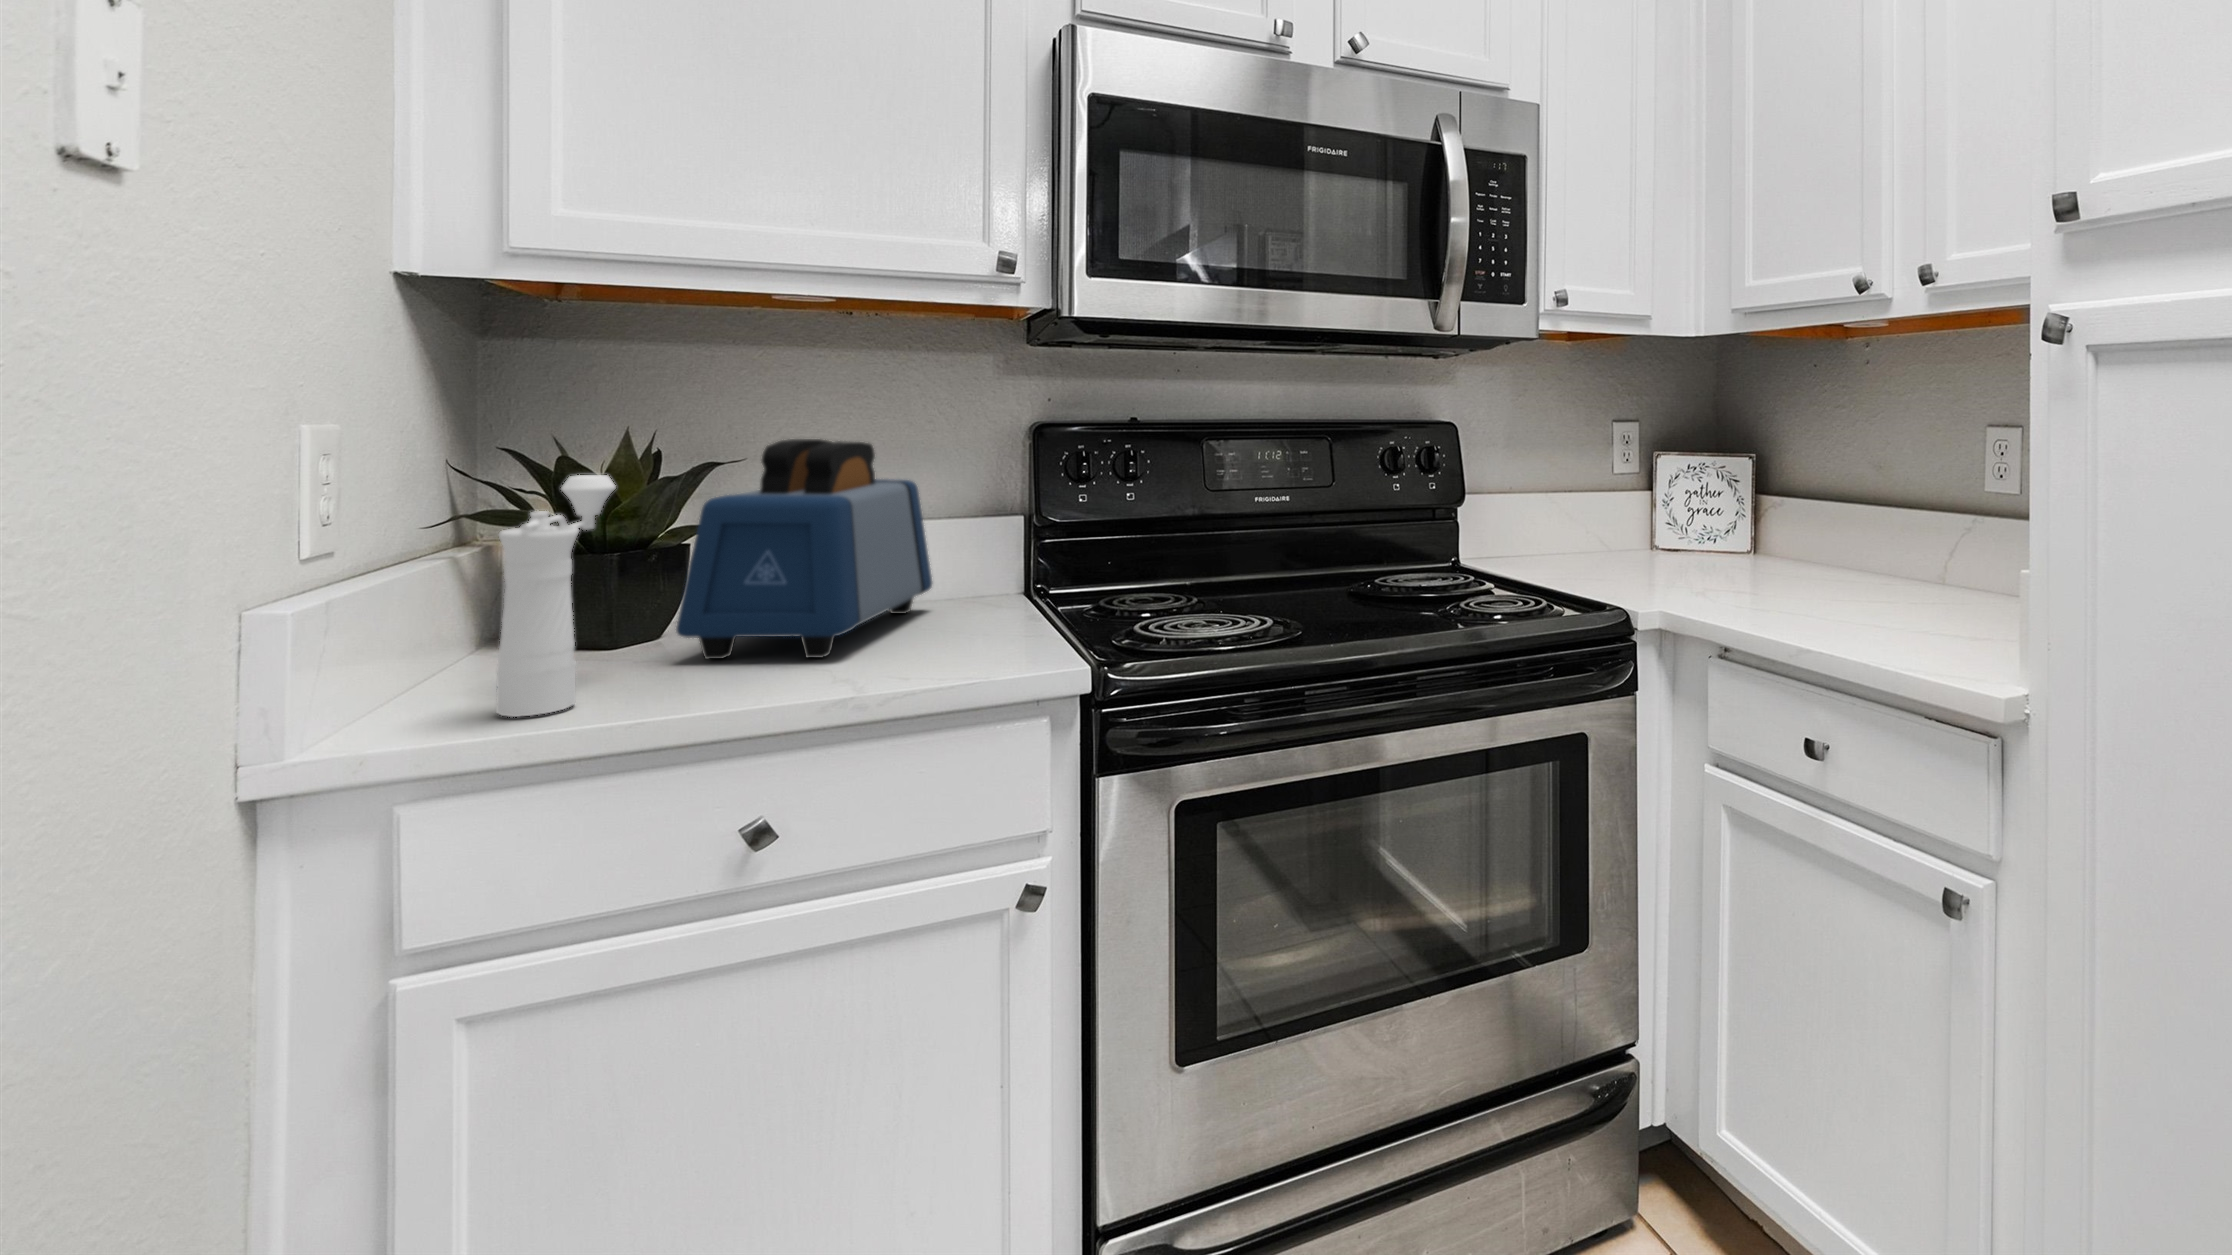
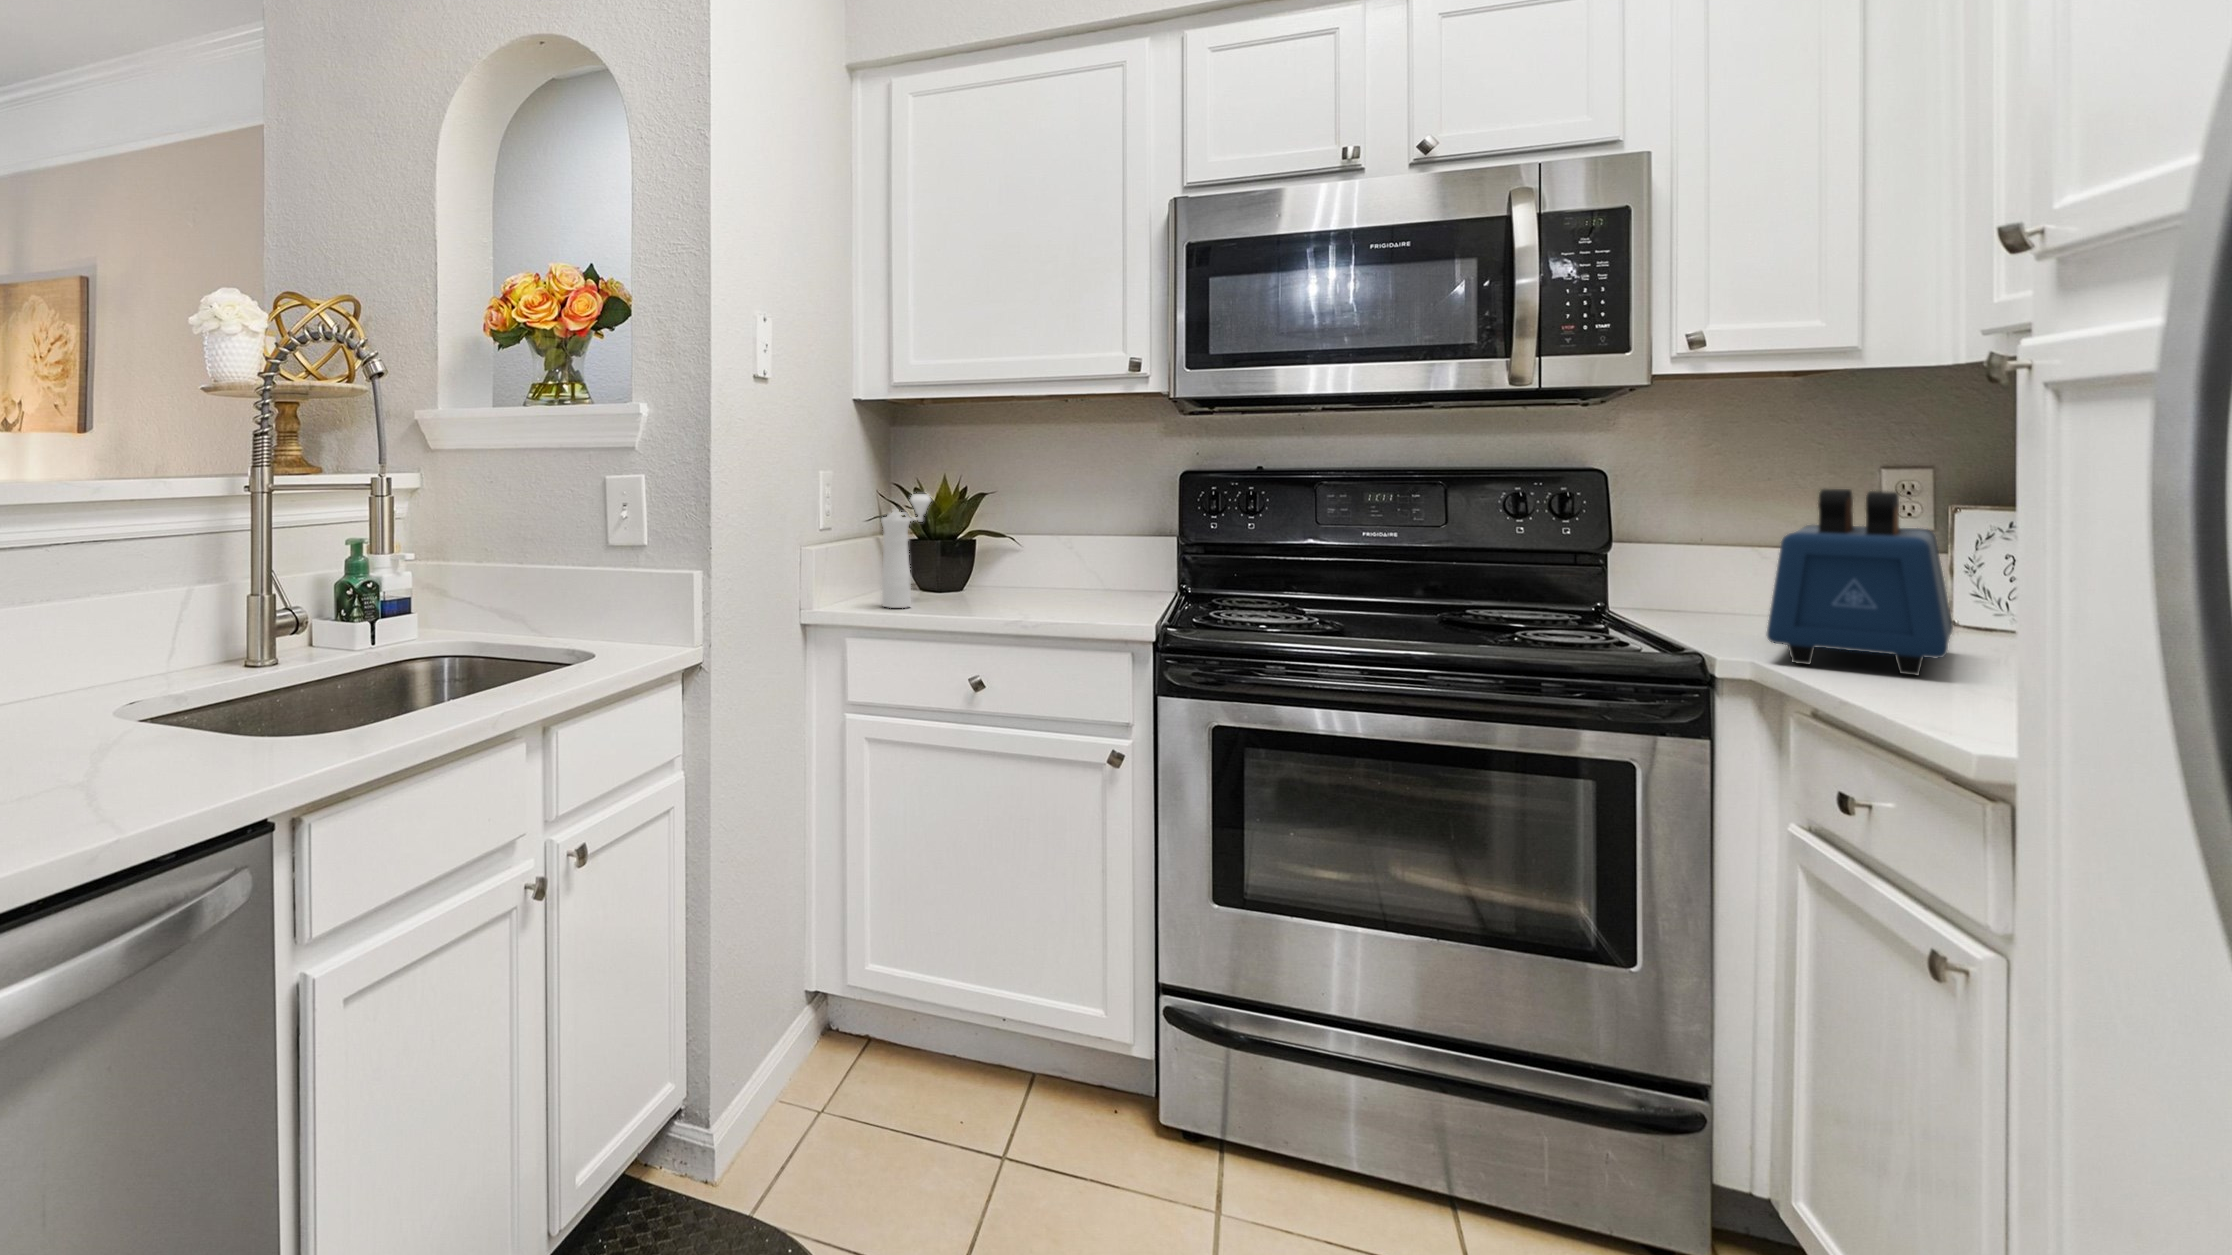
toaster: present [676,439,932,659] -> present [1767,489,1953,675]

